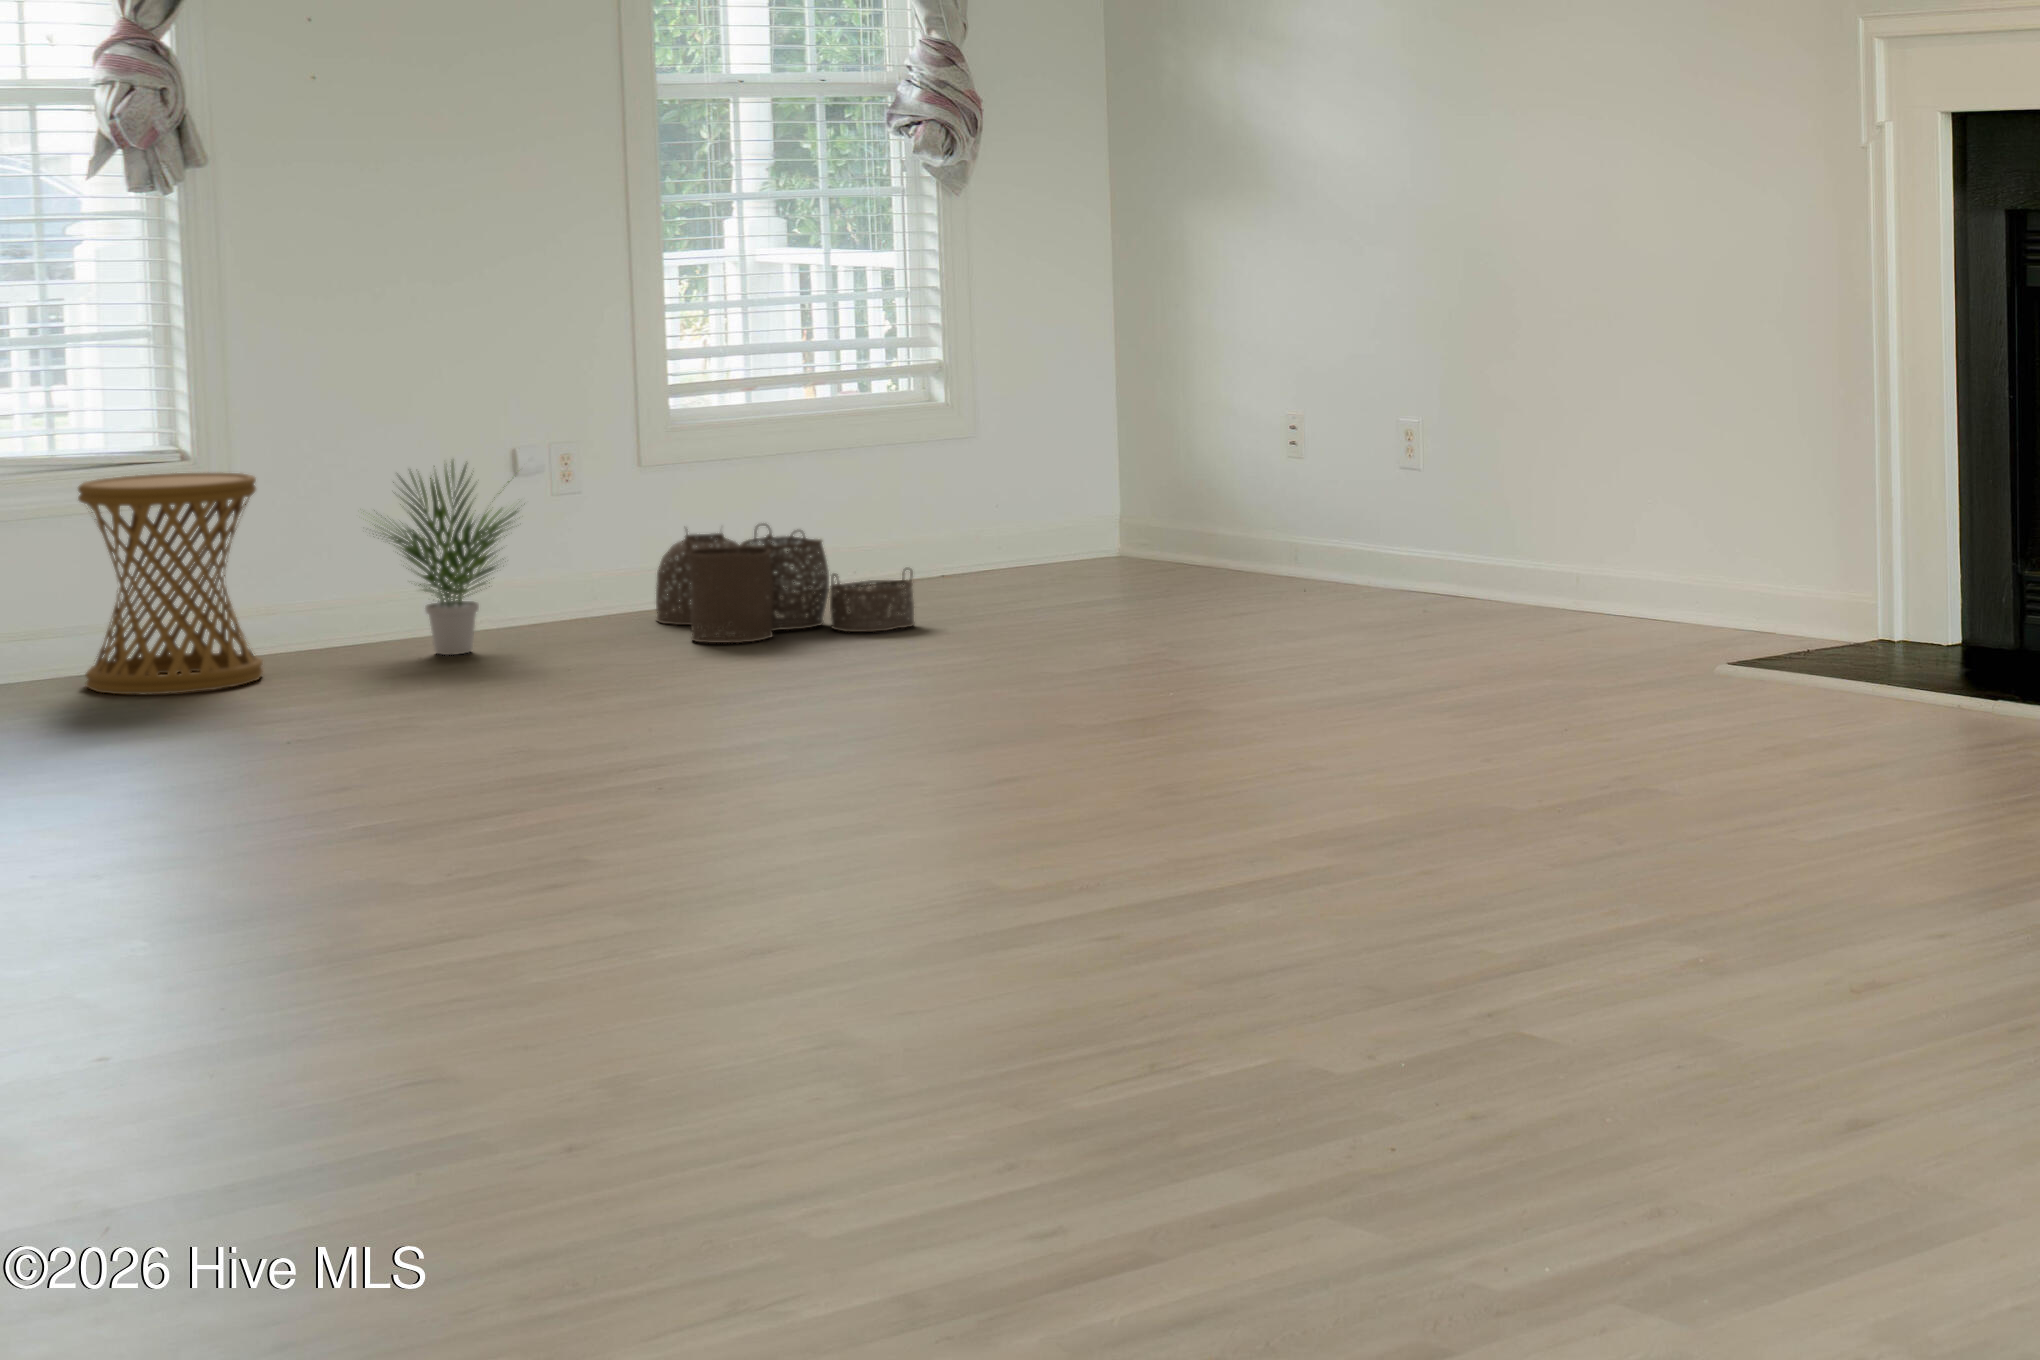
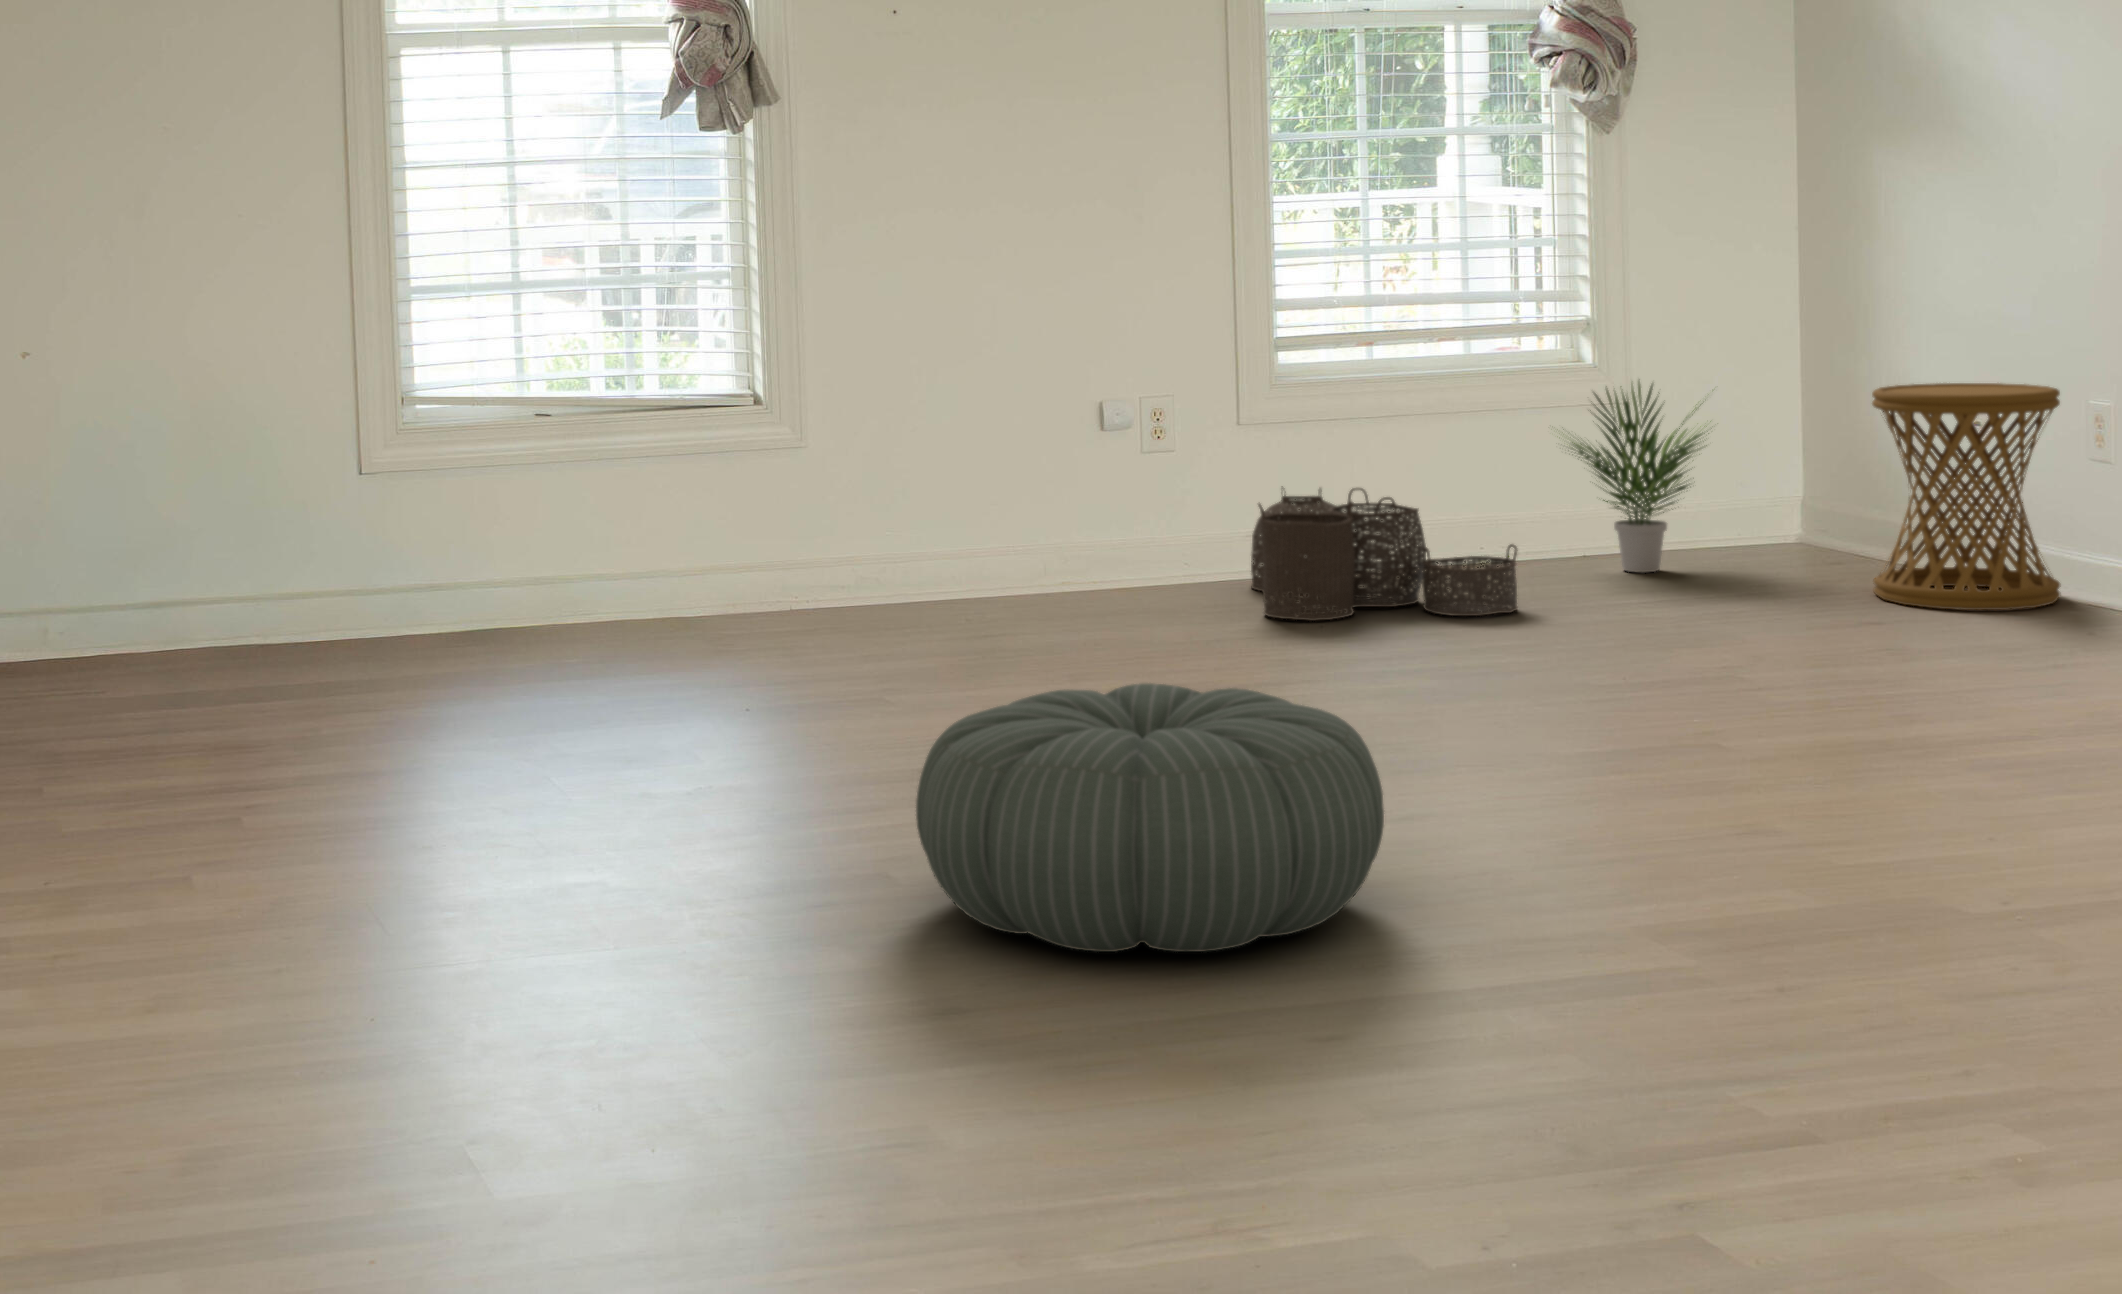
potted plant: present [374,462,518,655] -> present [1563,382,1711,573]
side table: present [78,473,263,694] -> present [1872,383,2060,610]
pouf: none [609,655,958,836] -> present [916,683,1384,952]

